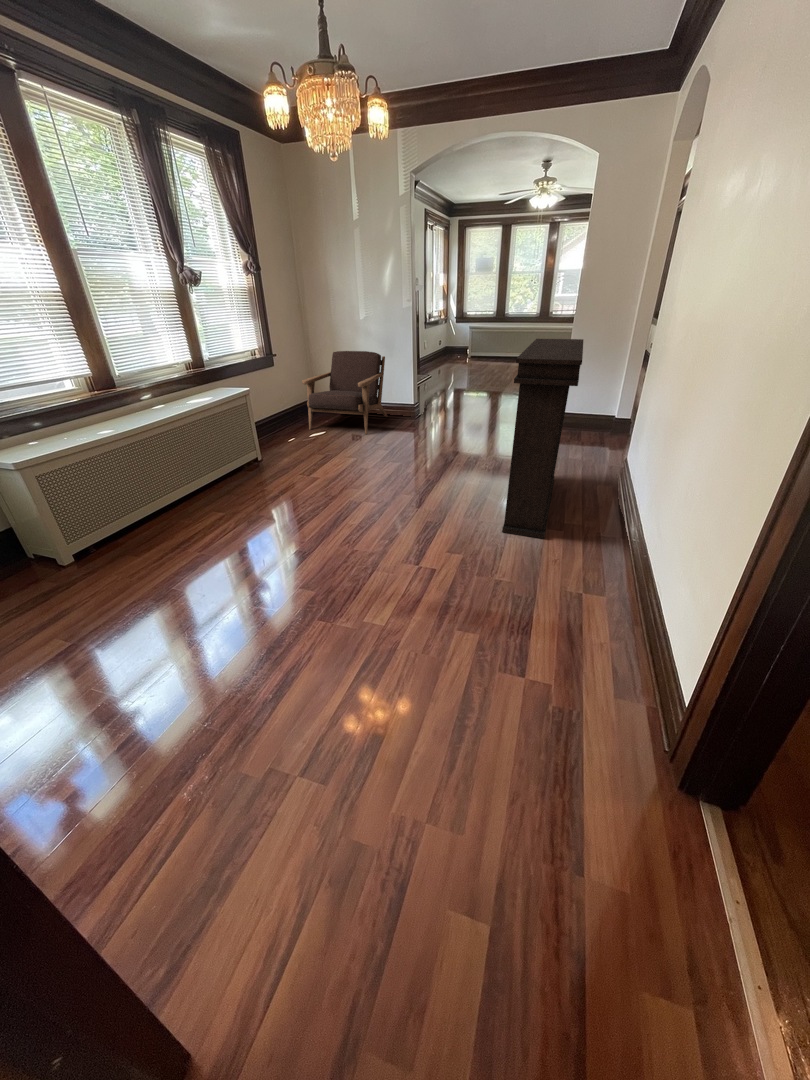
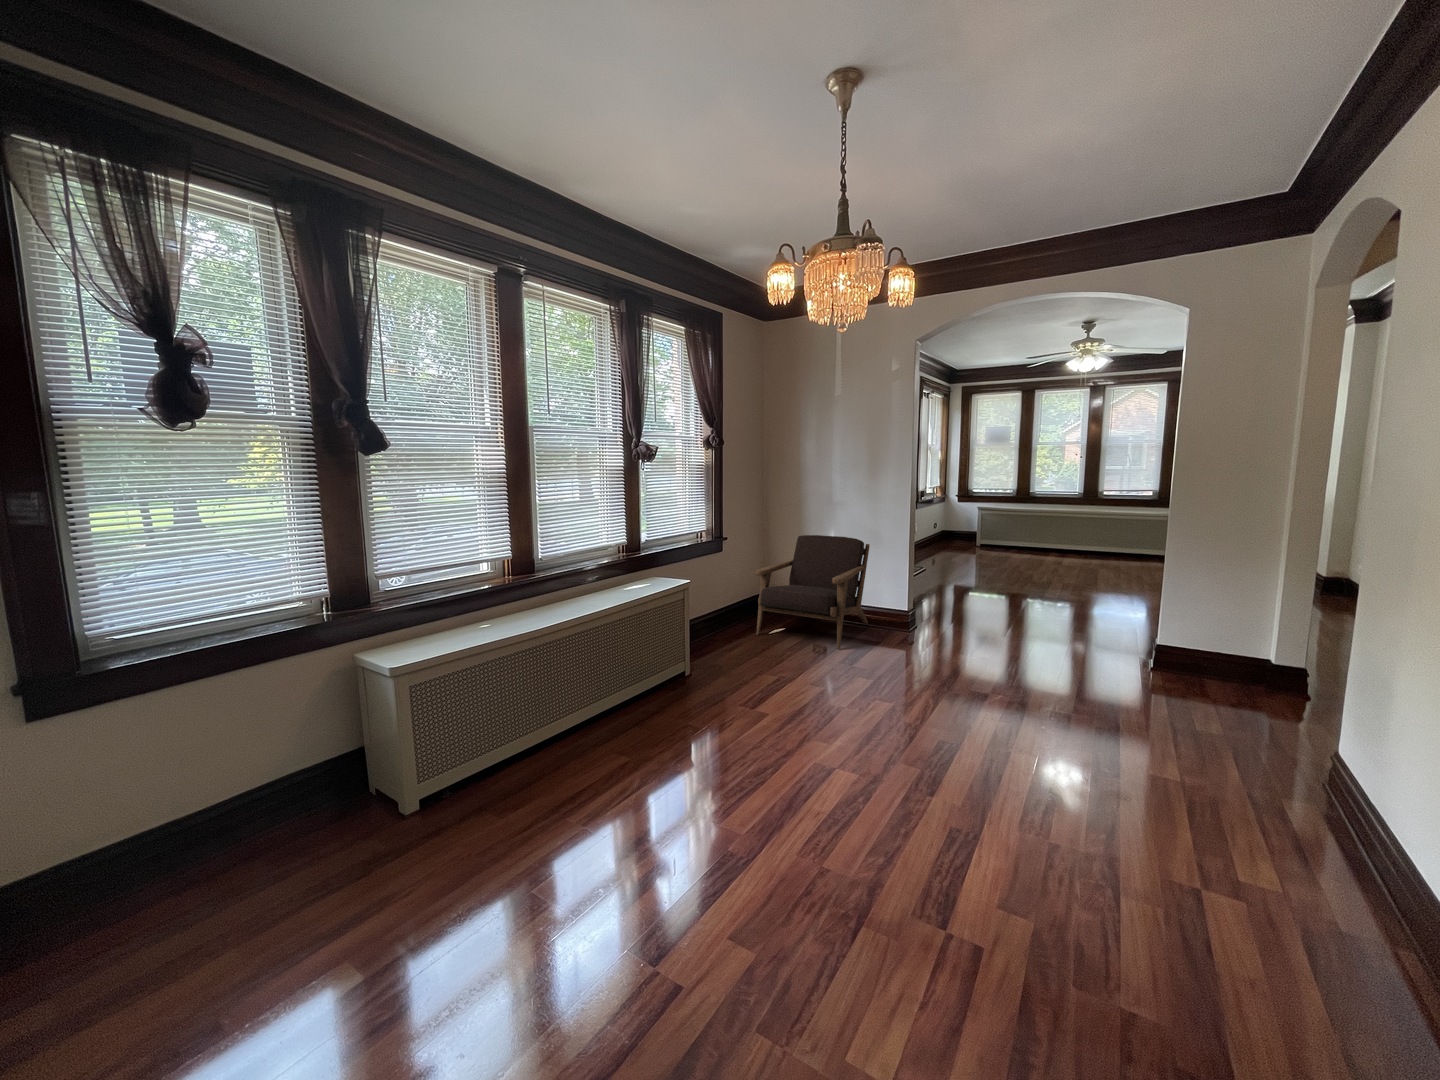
console table: present [502,339,583,538] -> none [1118,535,1276,910]

